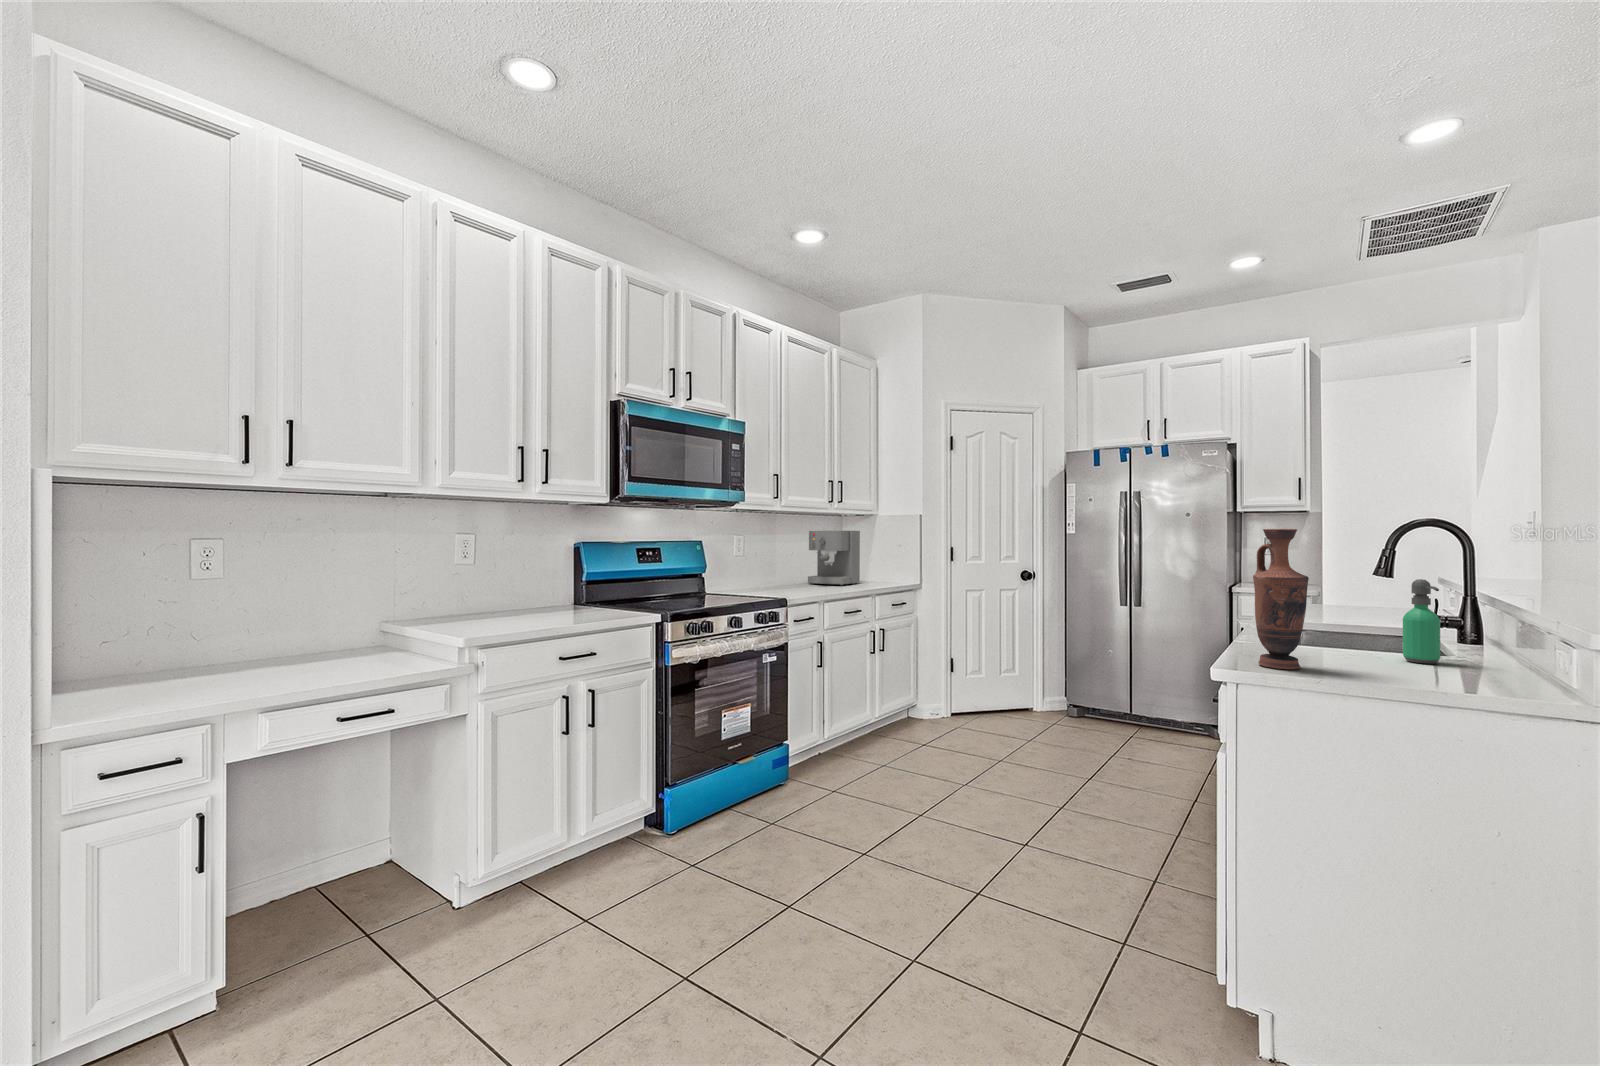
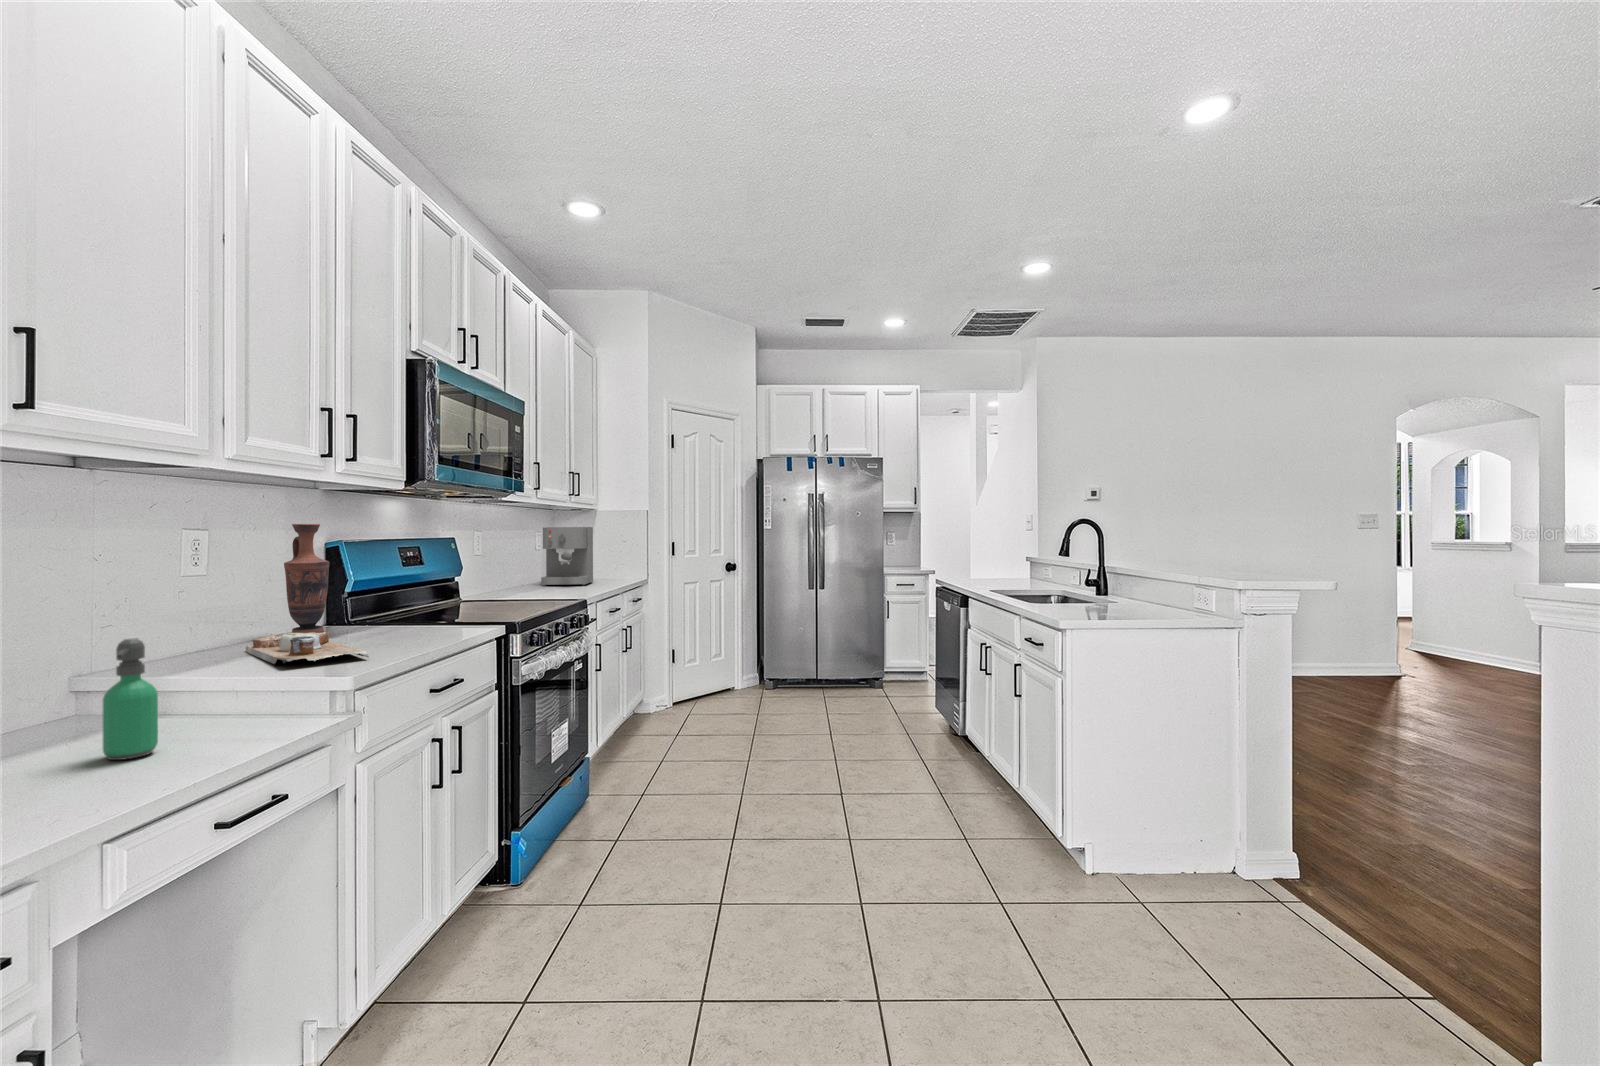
vase: present [1253,529,1309,669] -> present [284,524,329,633]
soap dispenser: present [1403,579,1440,664] -> present [103,638,158,760]
cutting board: none [454,606,528,627] -> present [246,632,369,664]

